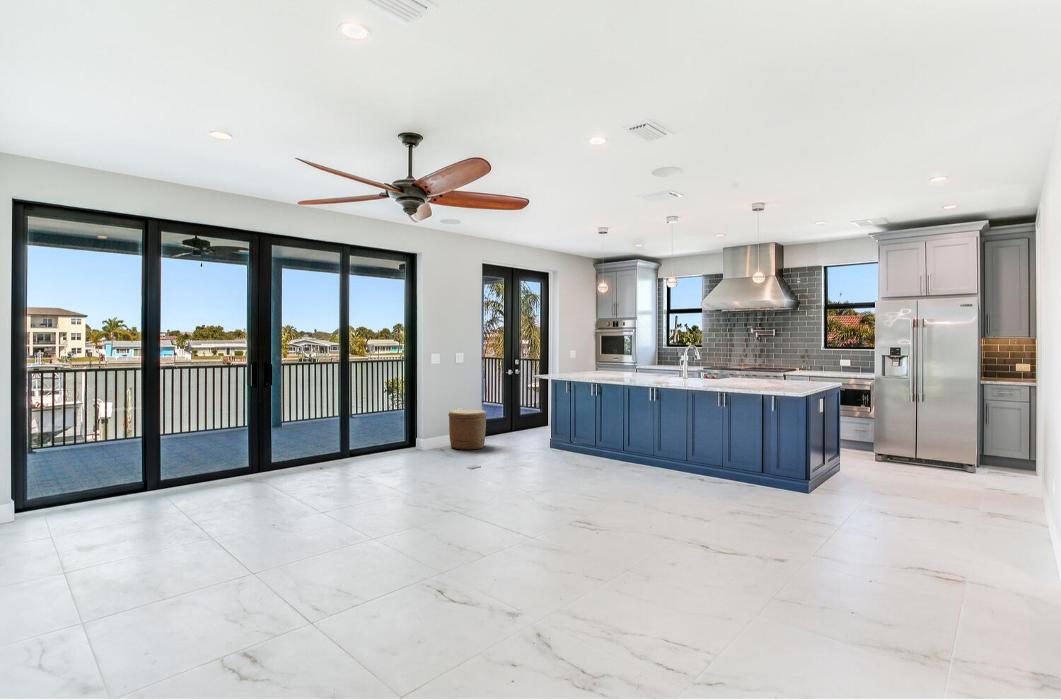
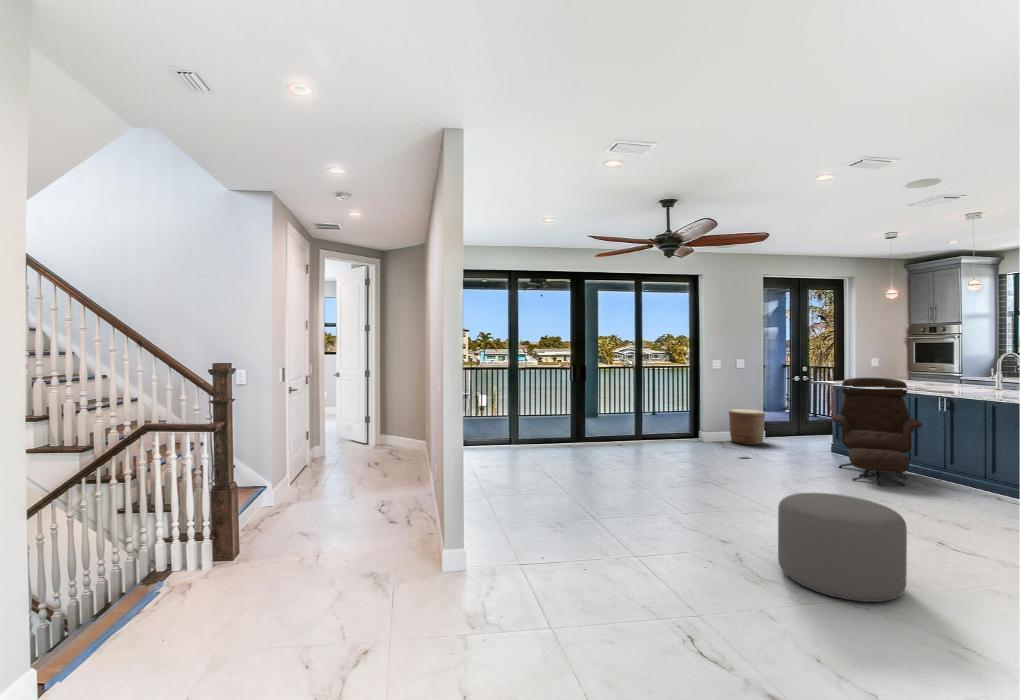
lounge chair: none [560,370,636,483] -> present [831,378,922,487]
ottoman: none [599,514,735,651] -> present [778,493,907,602]

